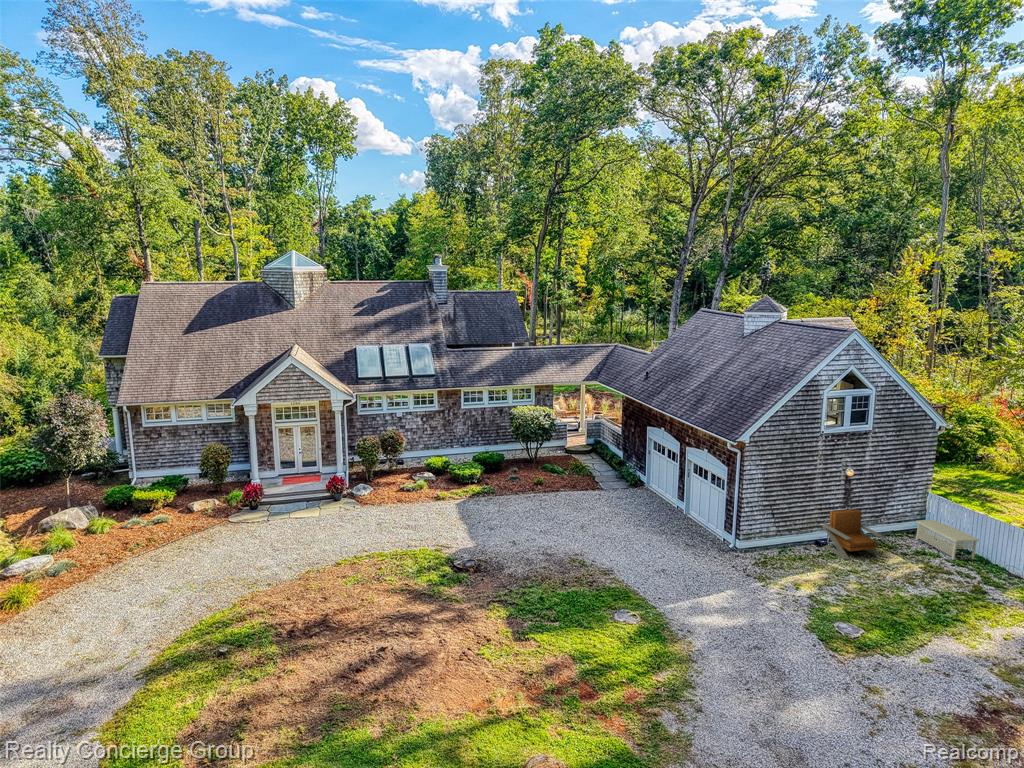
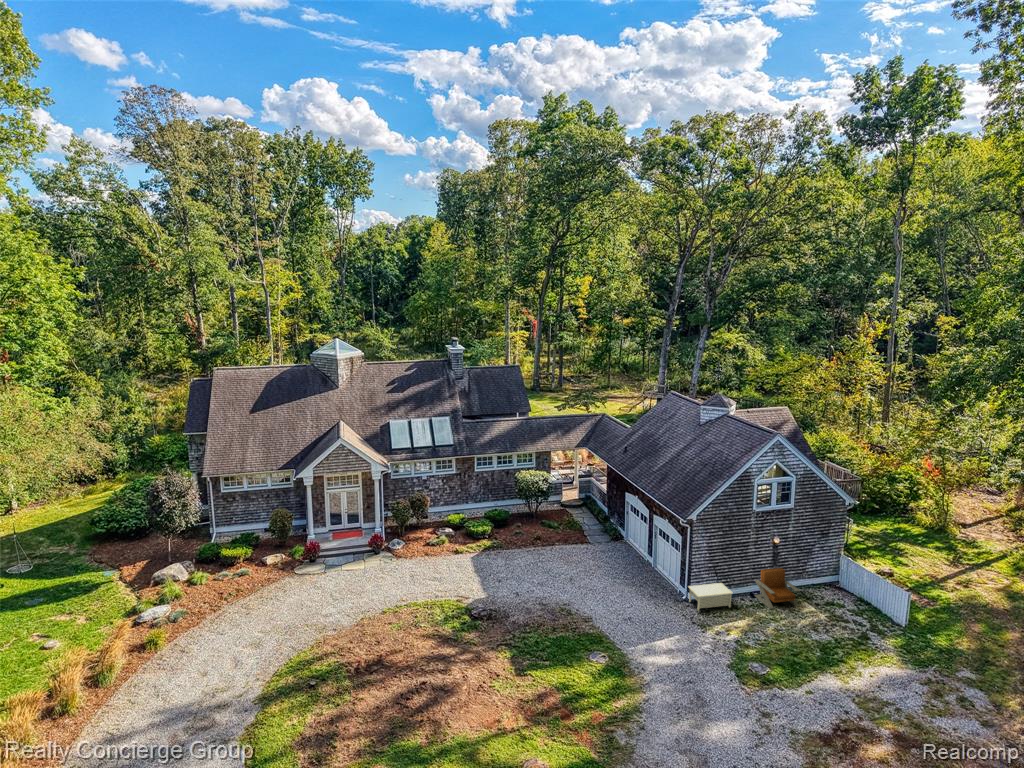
storage bench: present [916,520,979,560] -> present [688,583,732,611]

